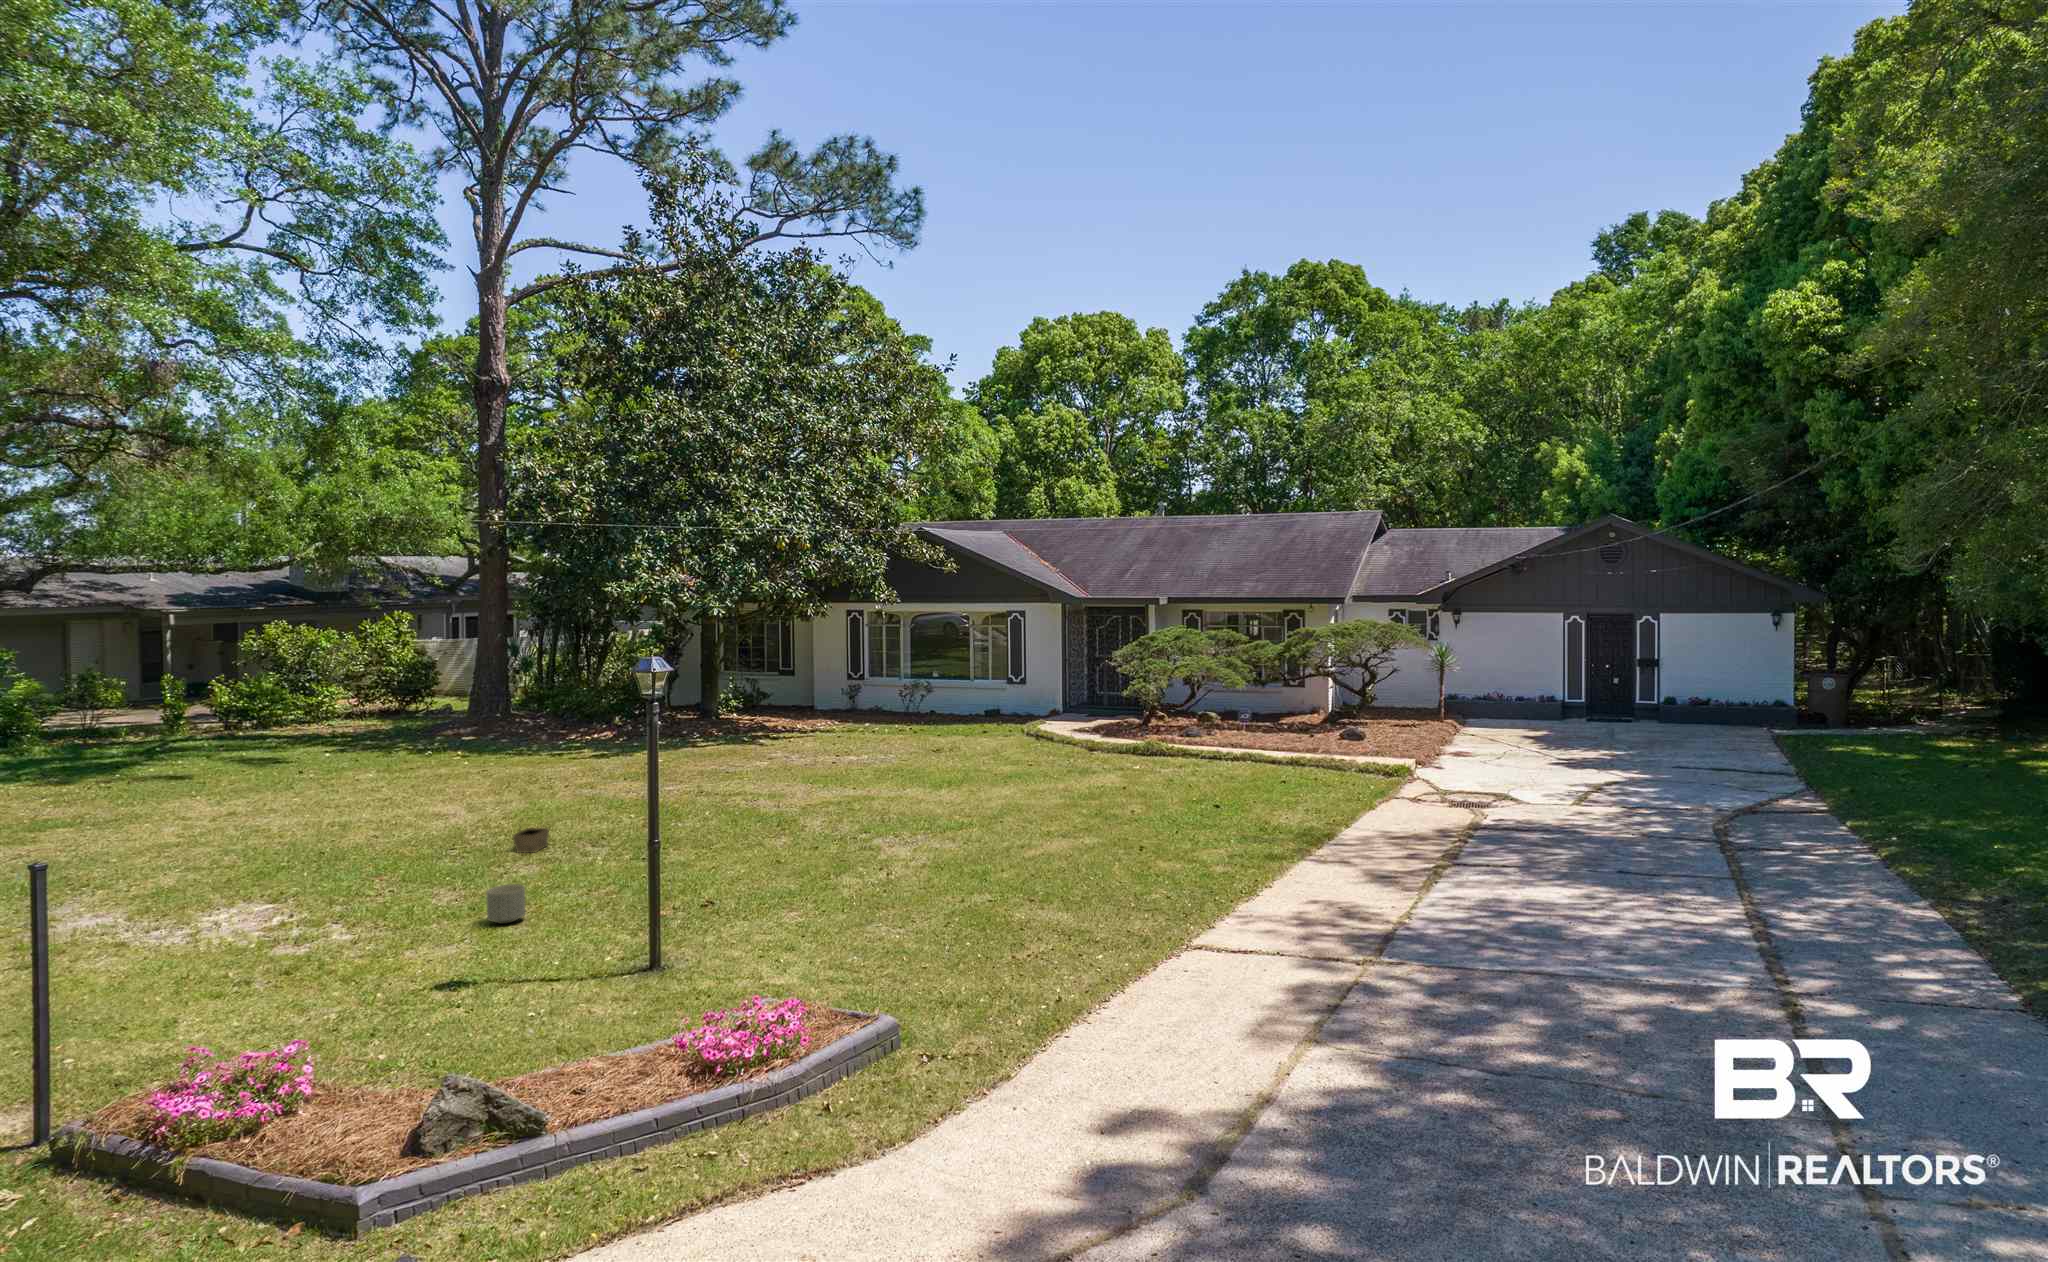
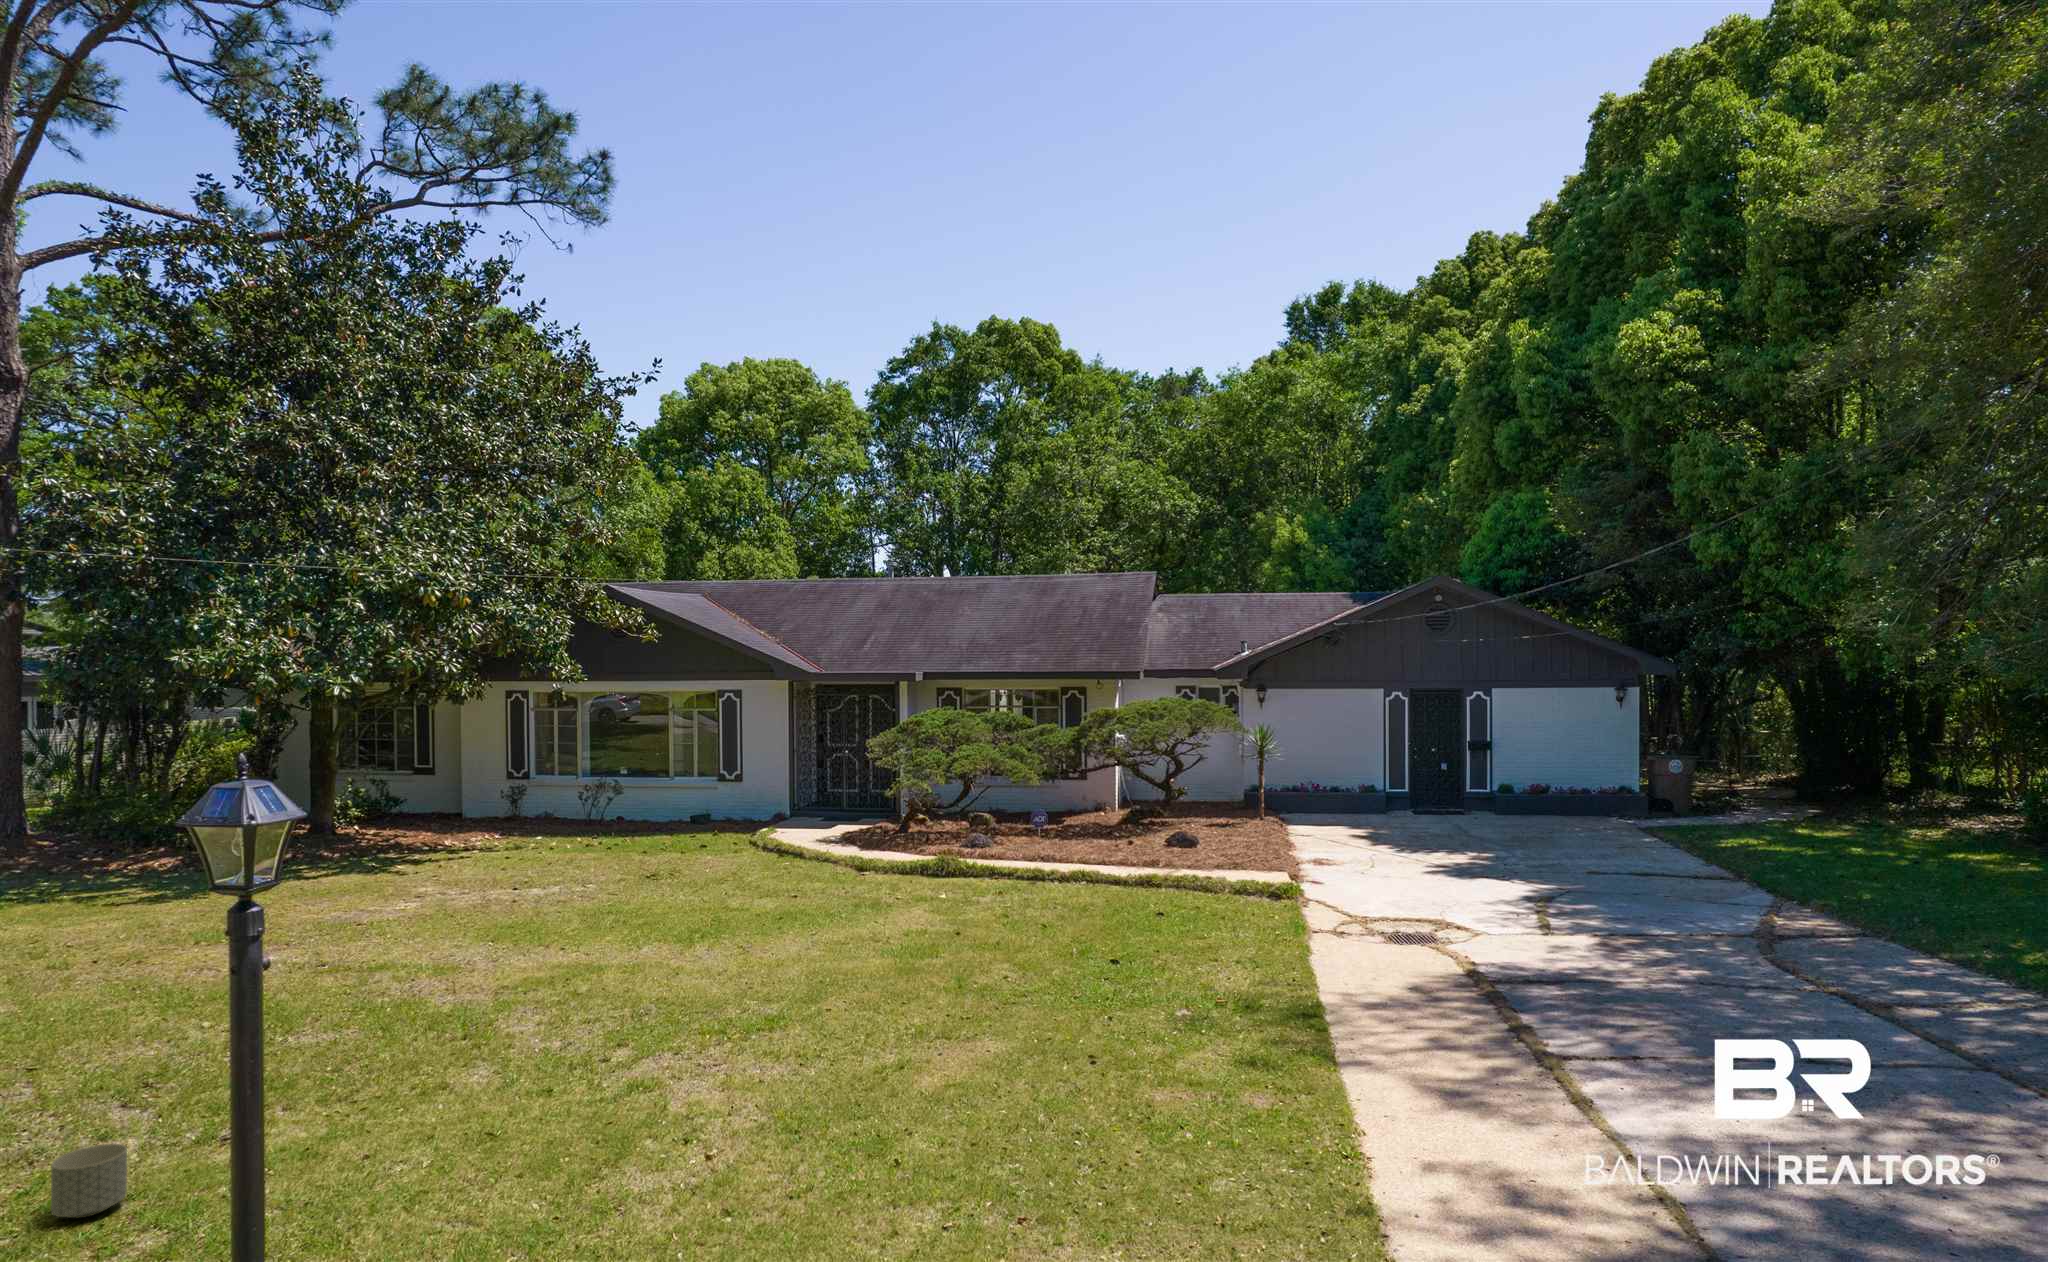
basket: present [512,827,550,853] -> none [51,1016,118,1077]

